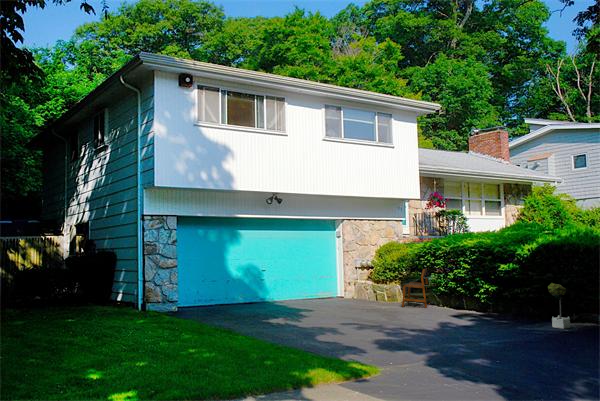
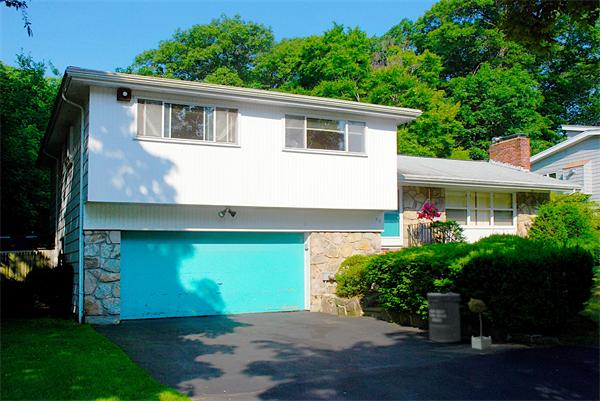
bench: present [402,268,430,308] -> none [349,282,387,324]
trash can: none [500,278,534,323] -> present [427,293,462,342]

